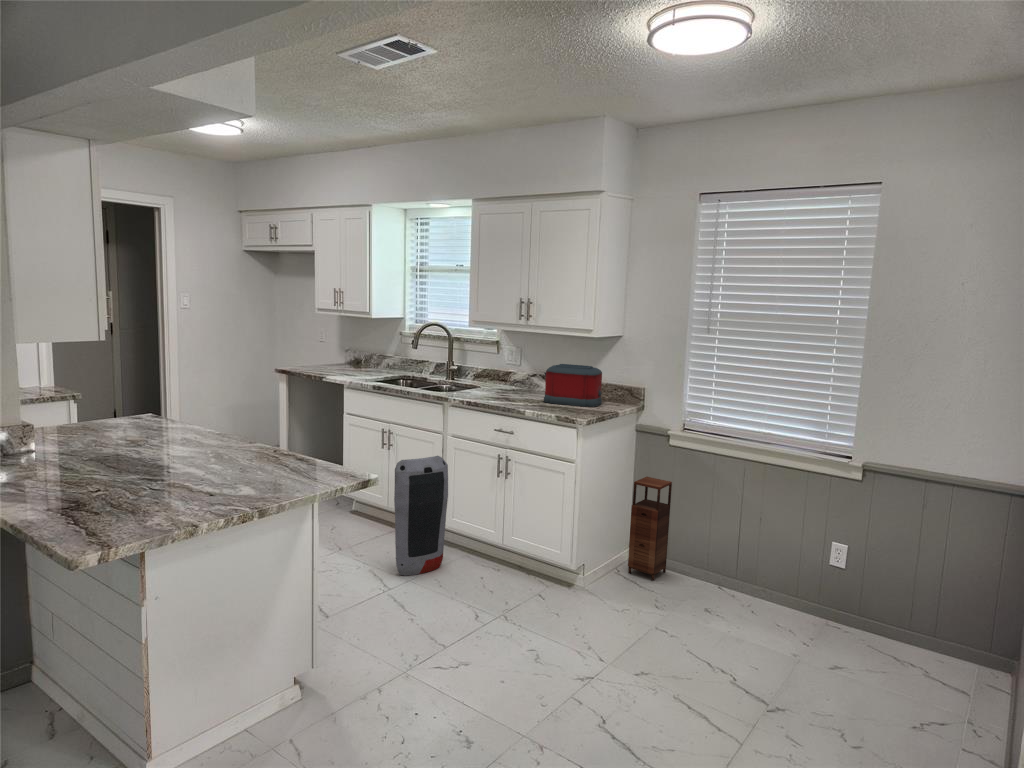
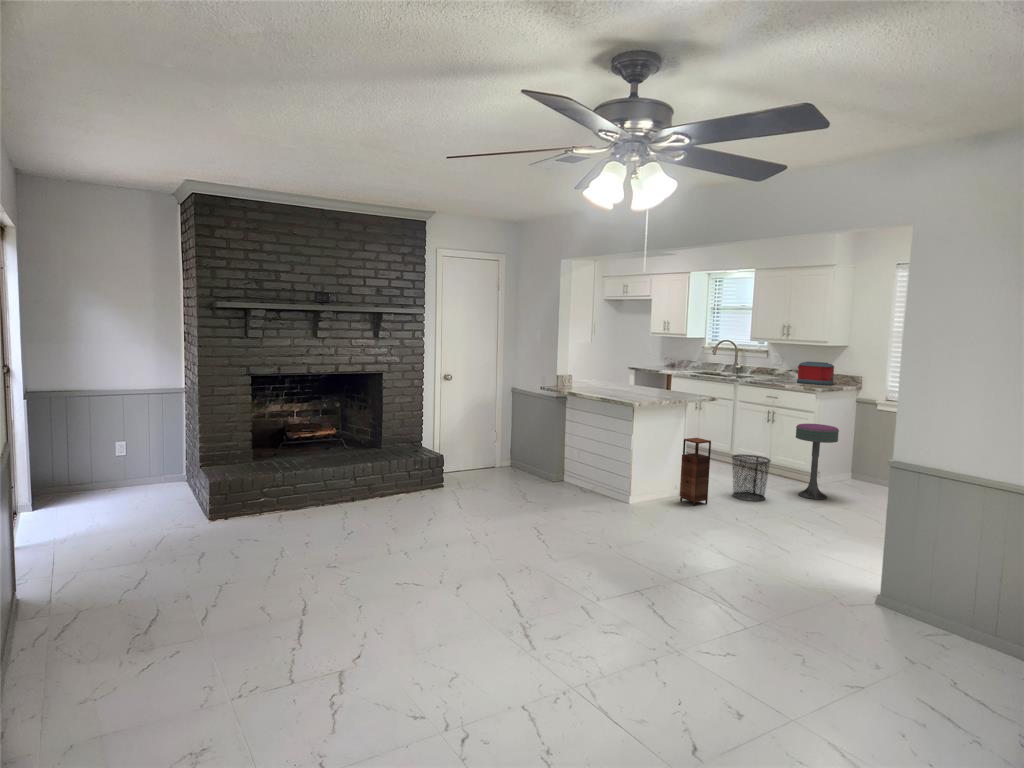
air purifier: present [394,456,448,576] -> none [708,410,739,473]
storage cabinet: present [628,477,672,581] -> present [680,438,711,506]
bar stool: none [544,489,620,639] -> present [796,424,839,499]
trash can: none [422,567,499,675] -> present [732,454,771,501]

